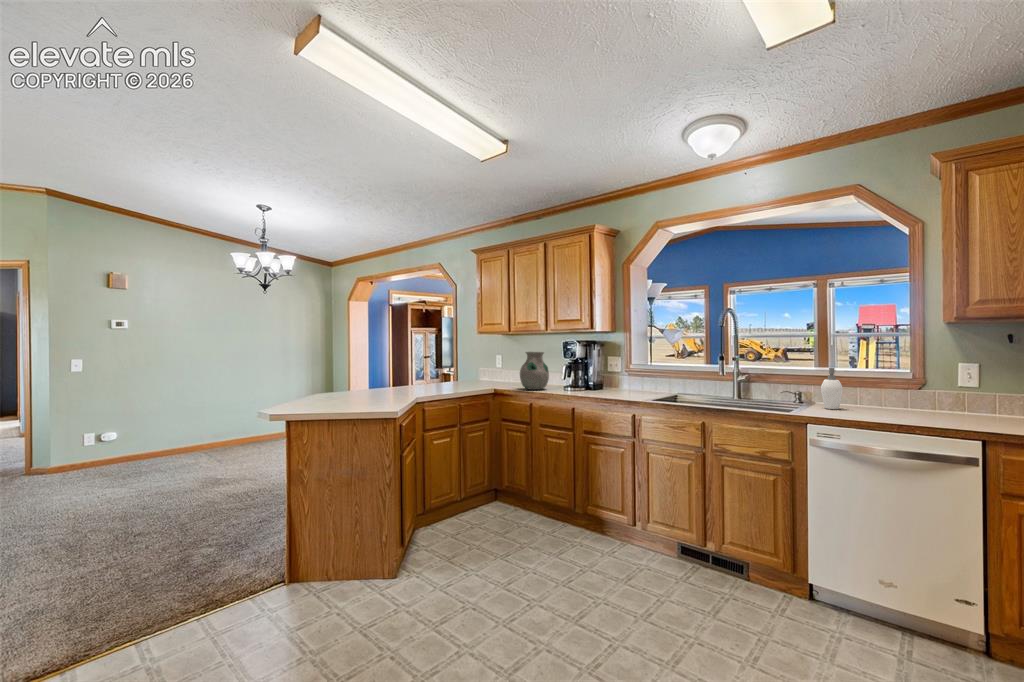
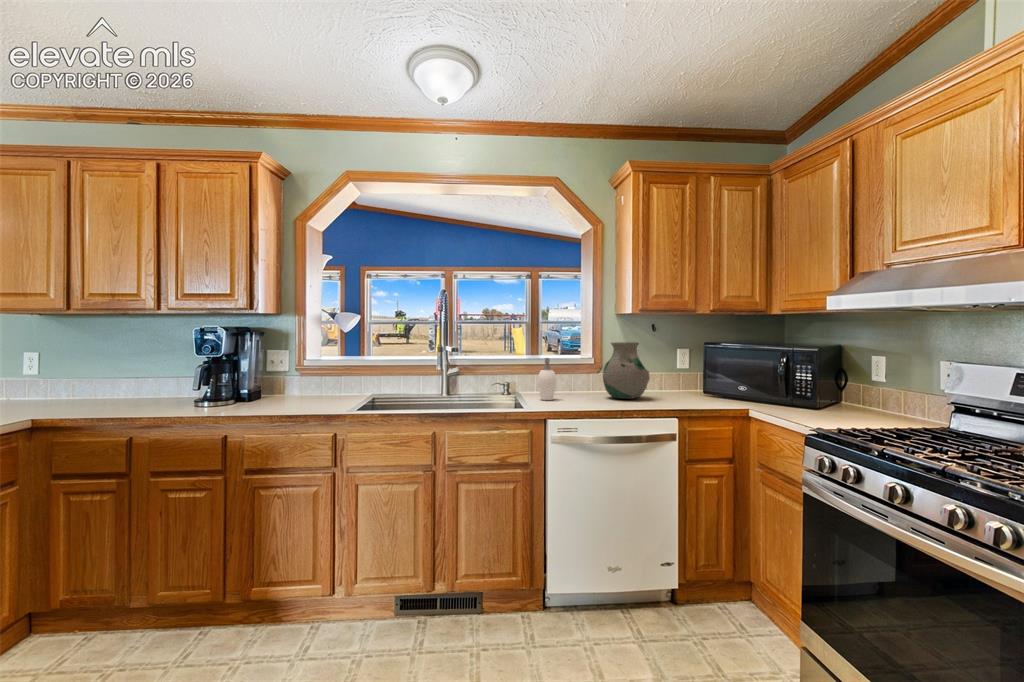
vase: present [520,352,549,390] -> present [603,342,650,399]

